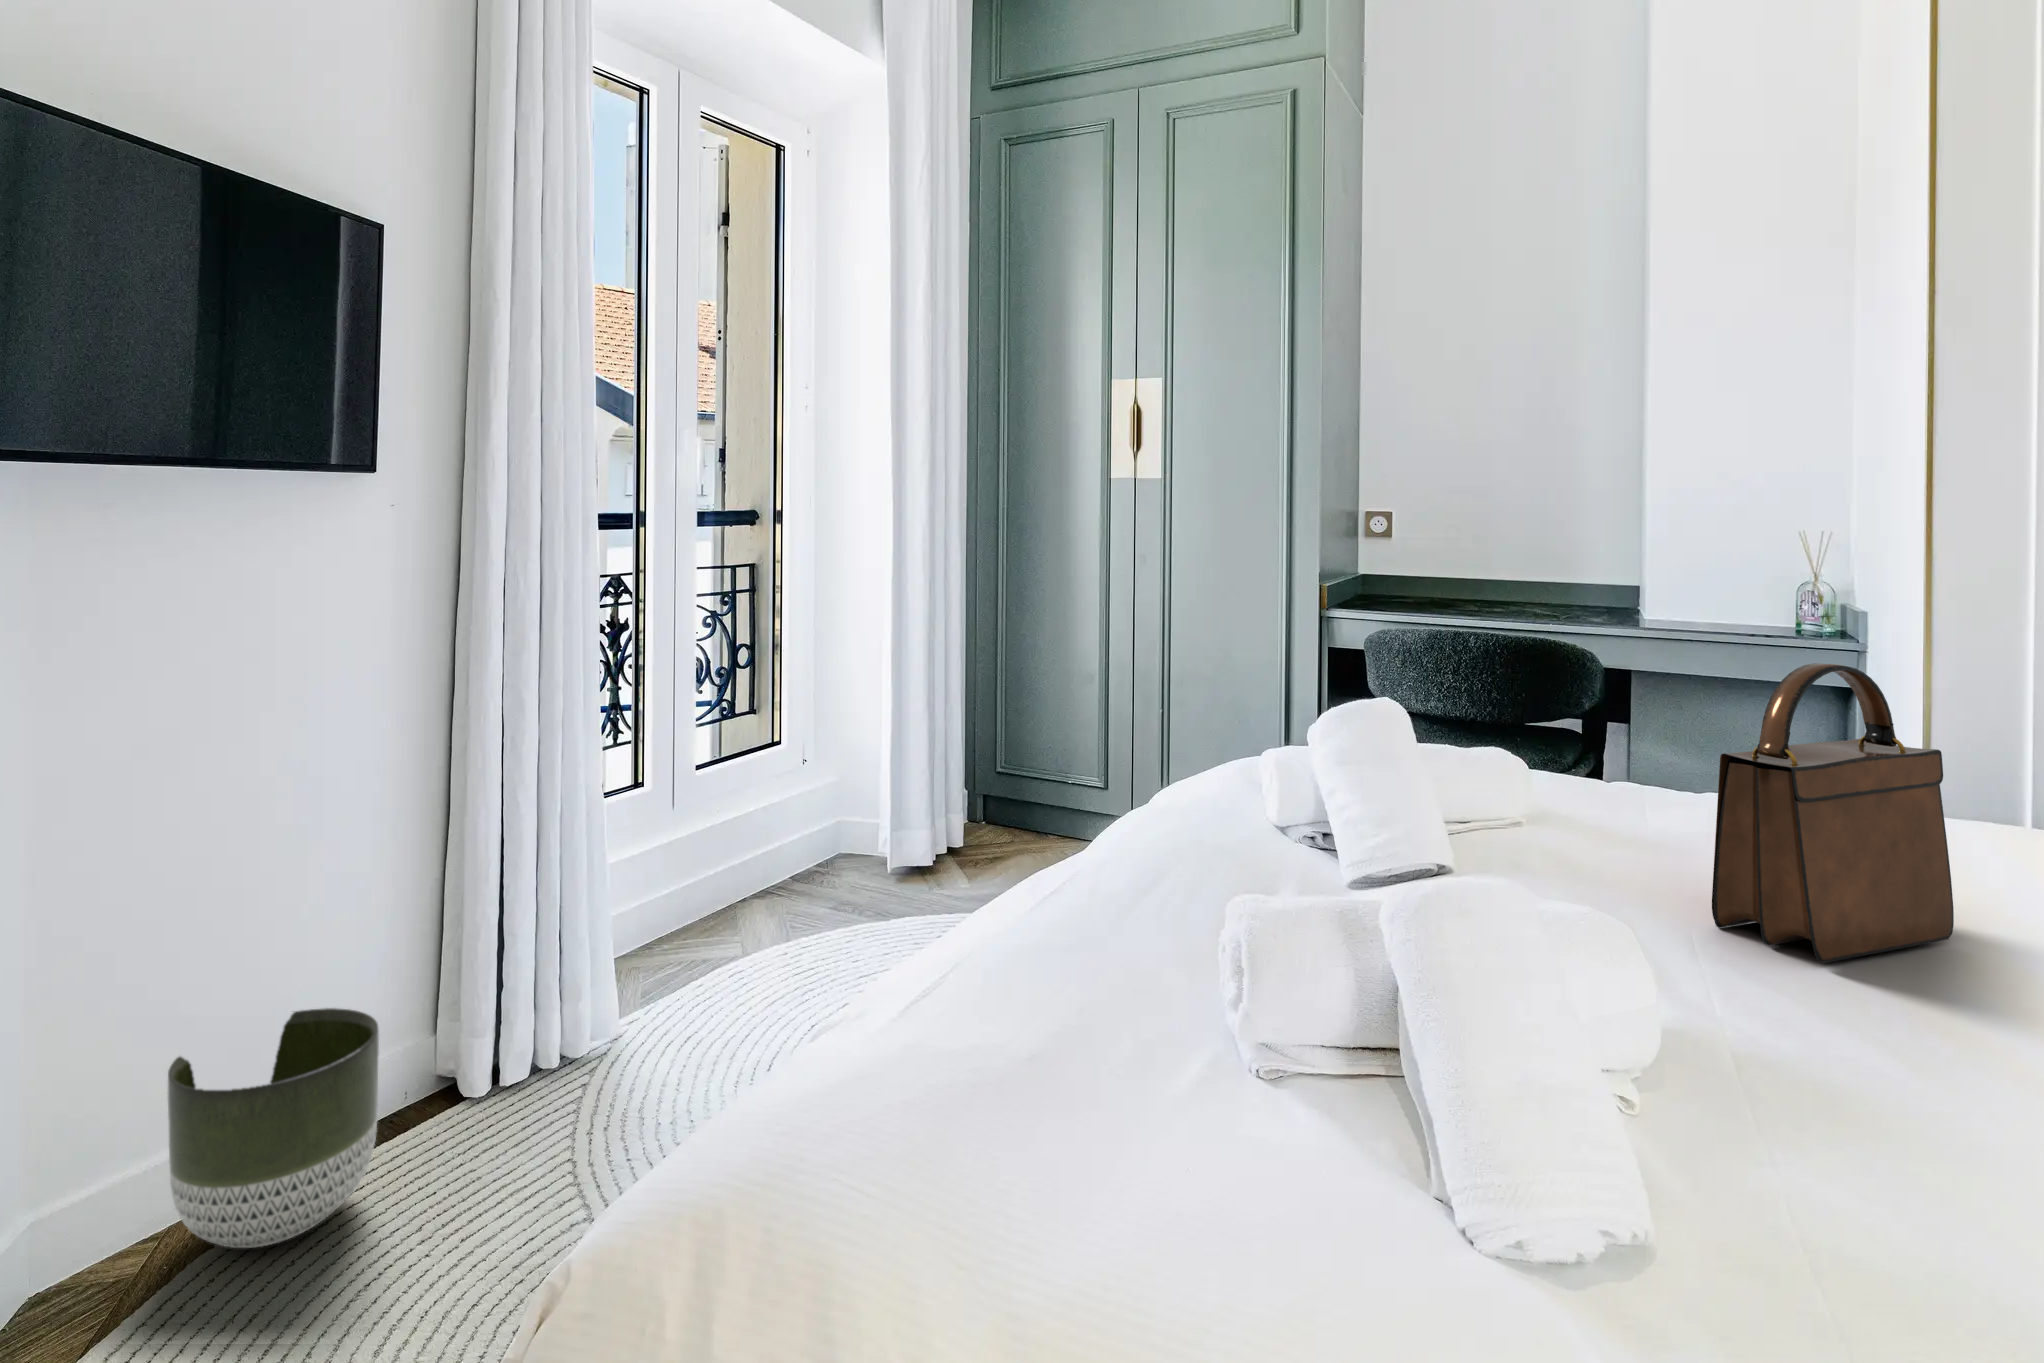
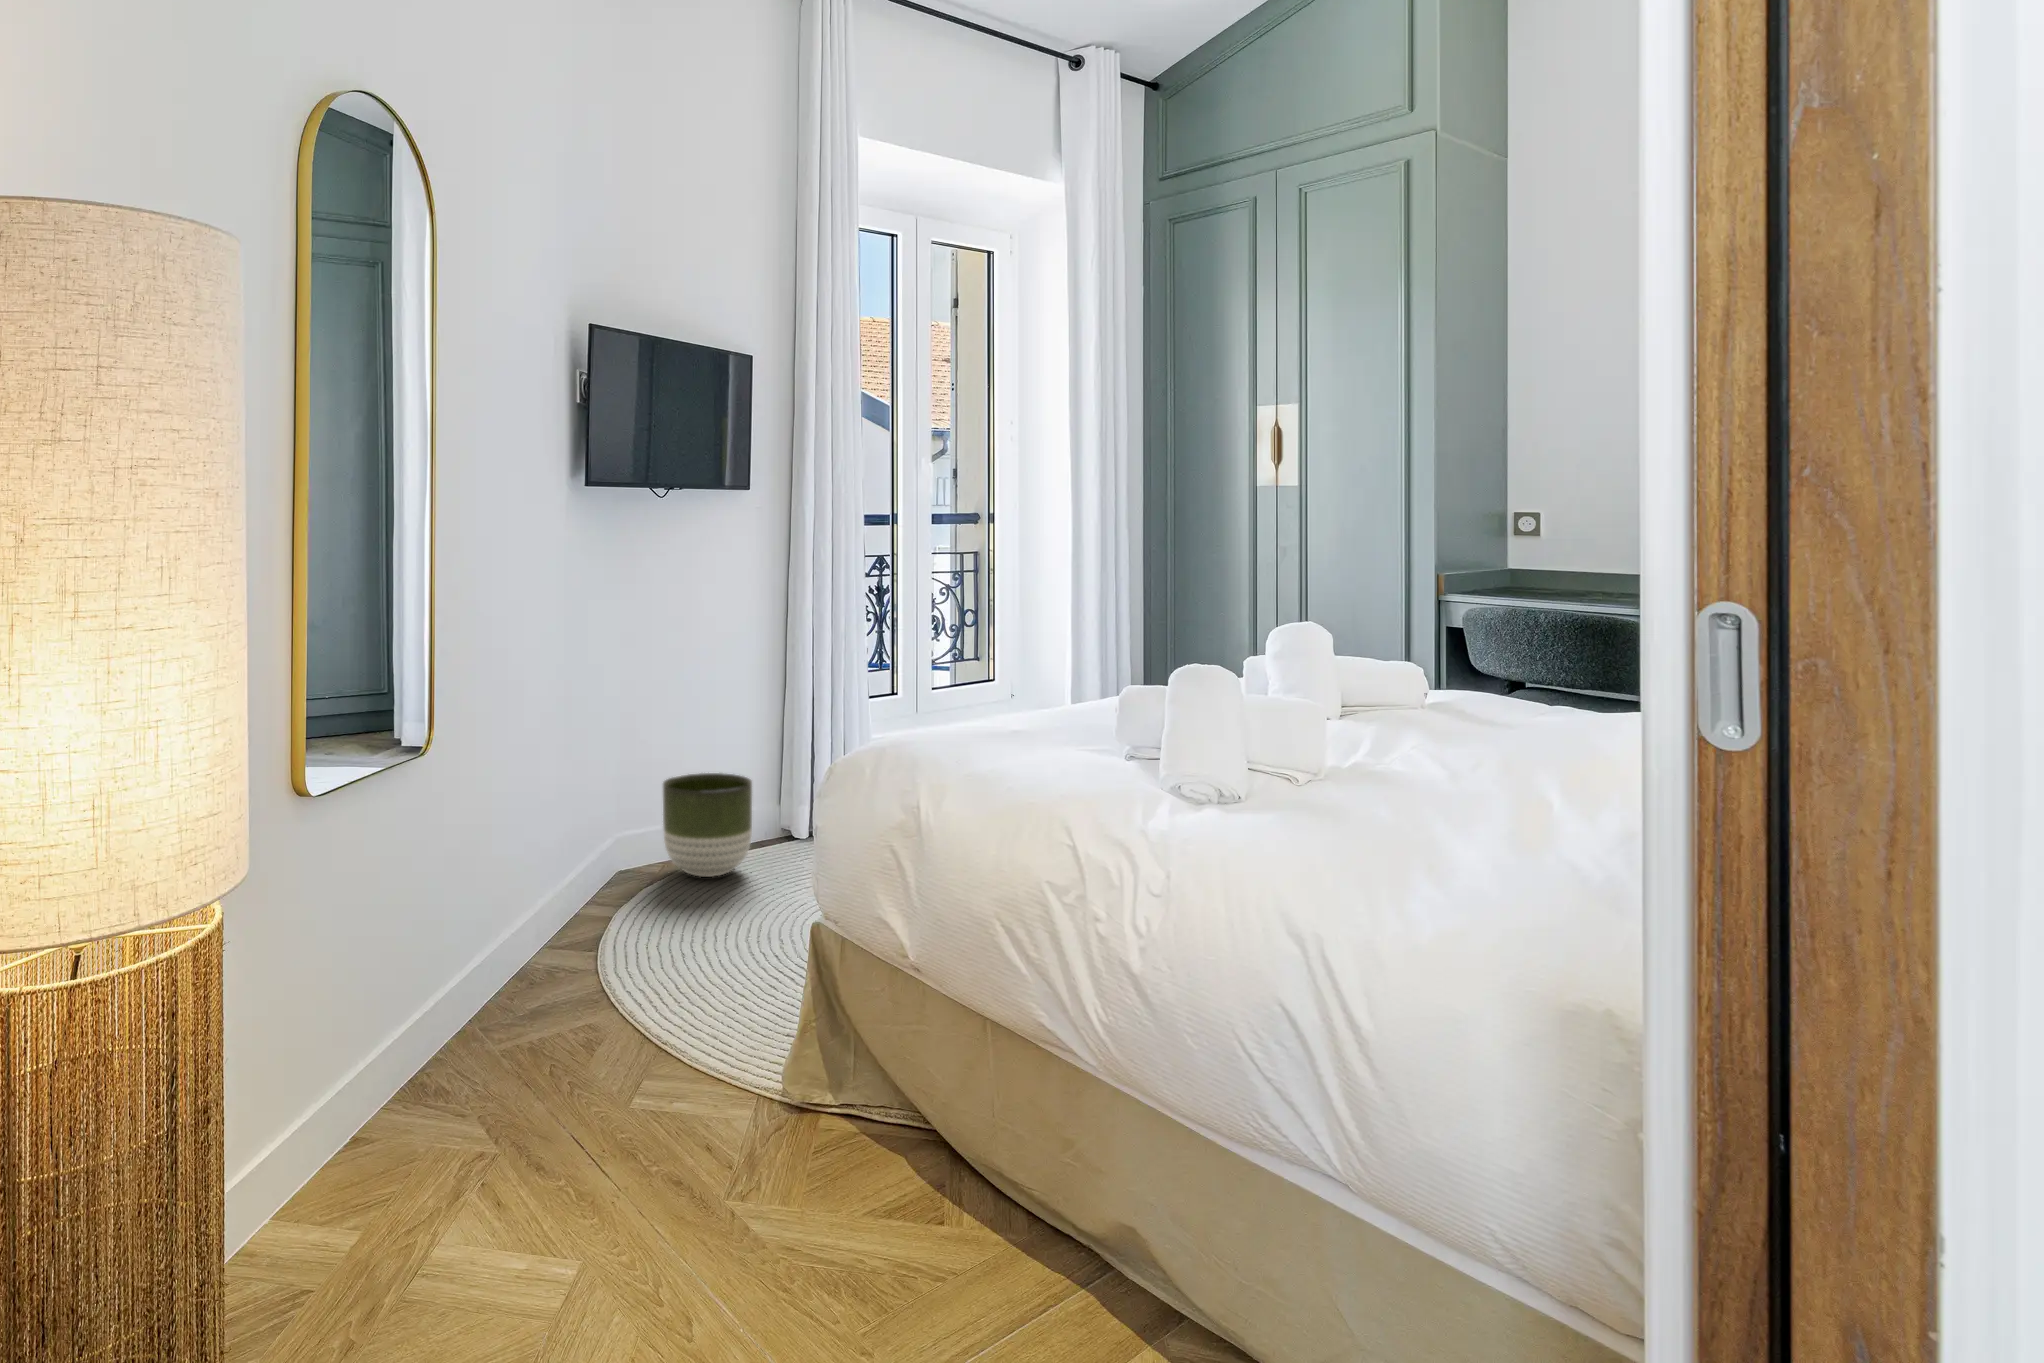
handbag: present [1712,663,1954,963] -> none [1426,581,1576,739]

